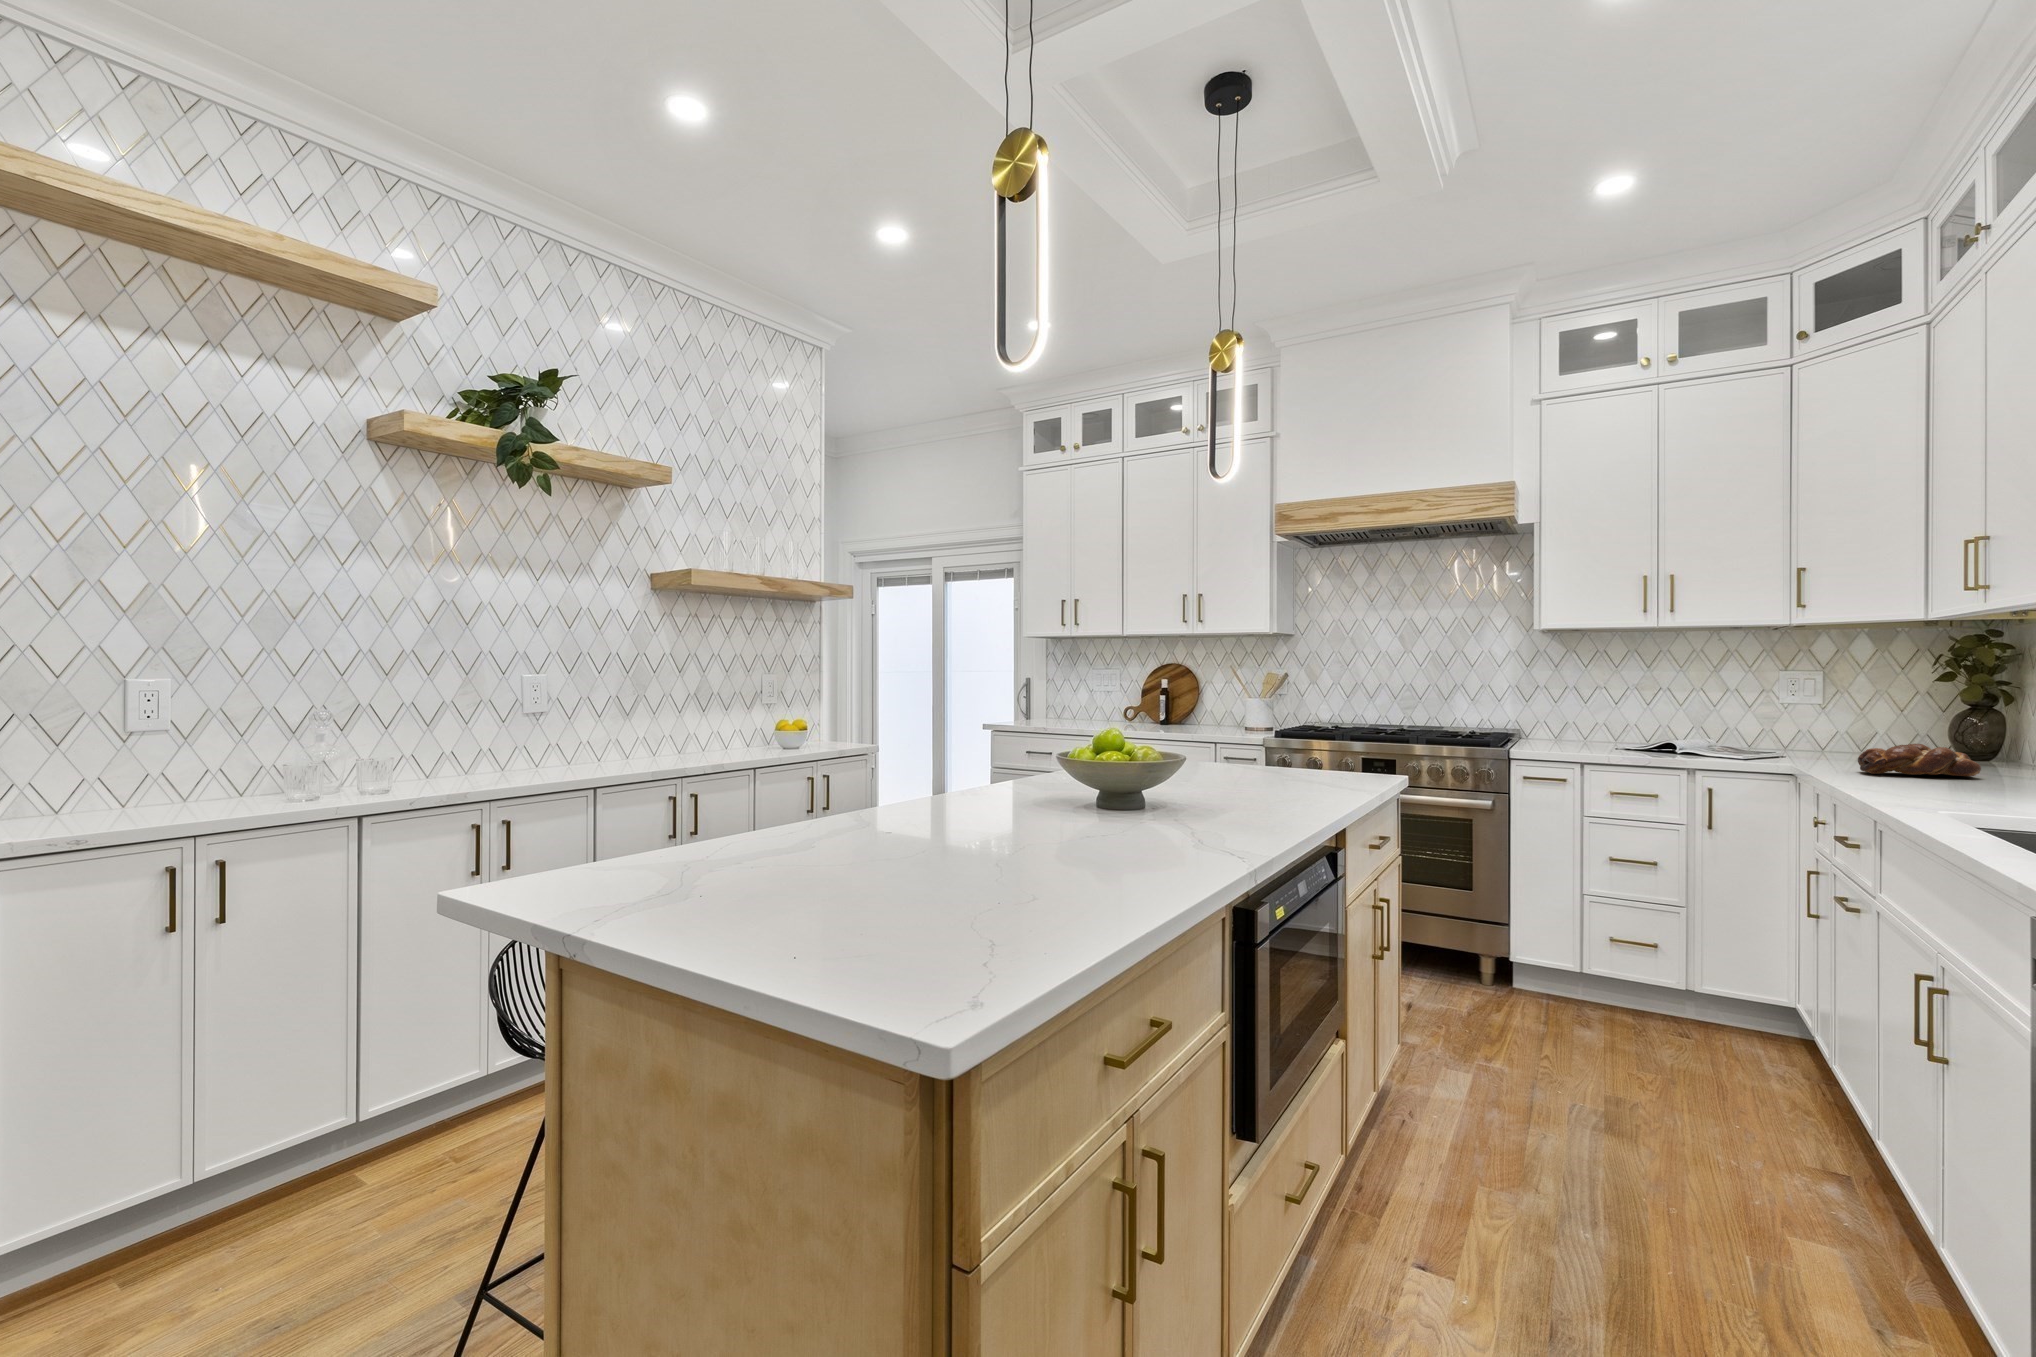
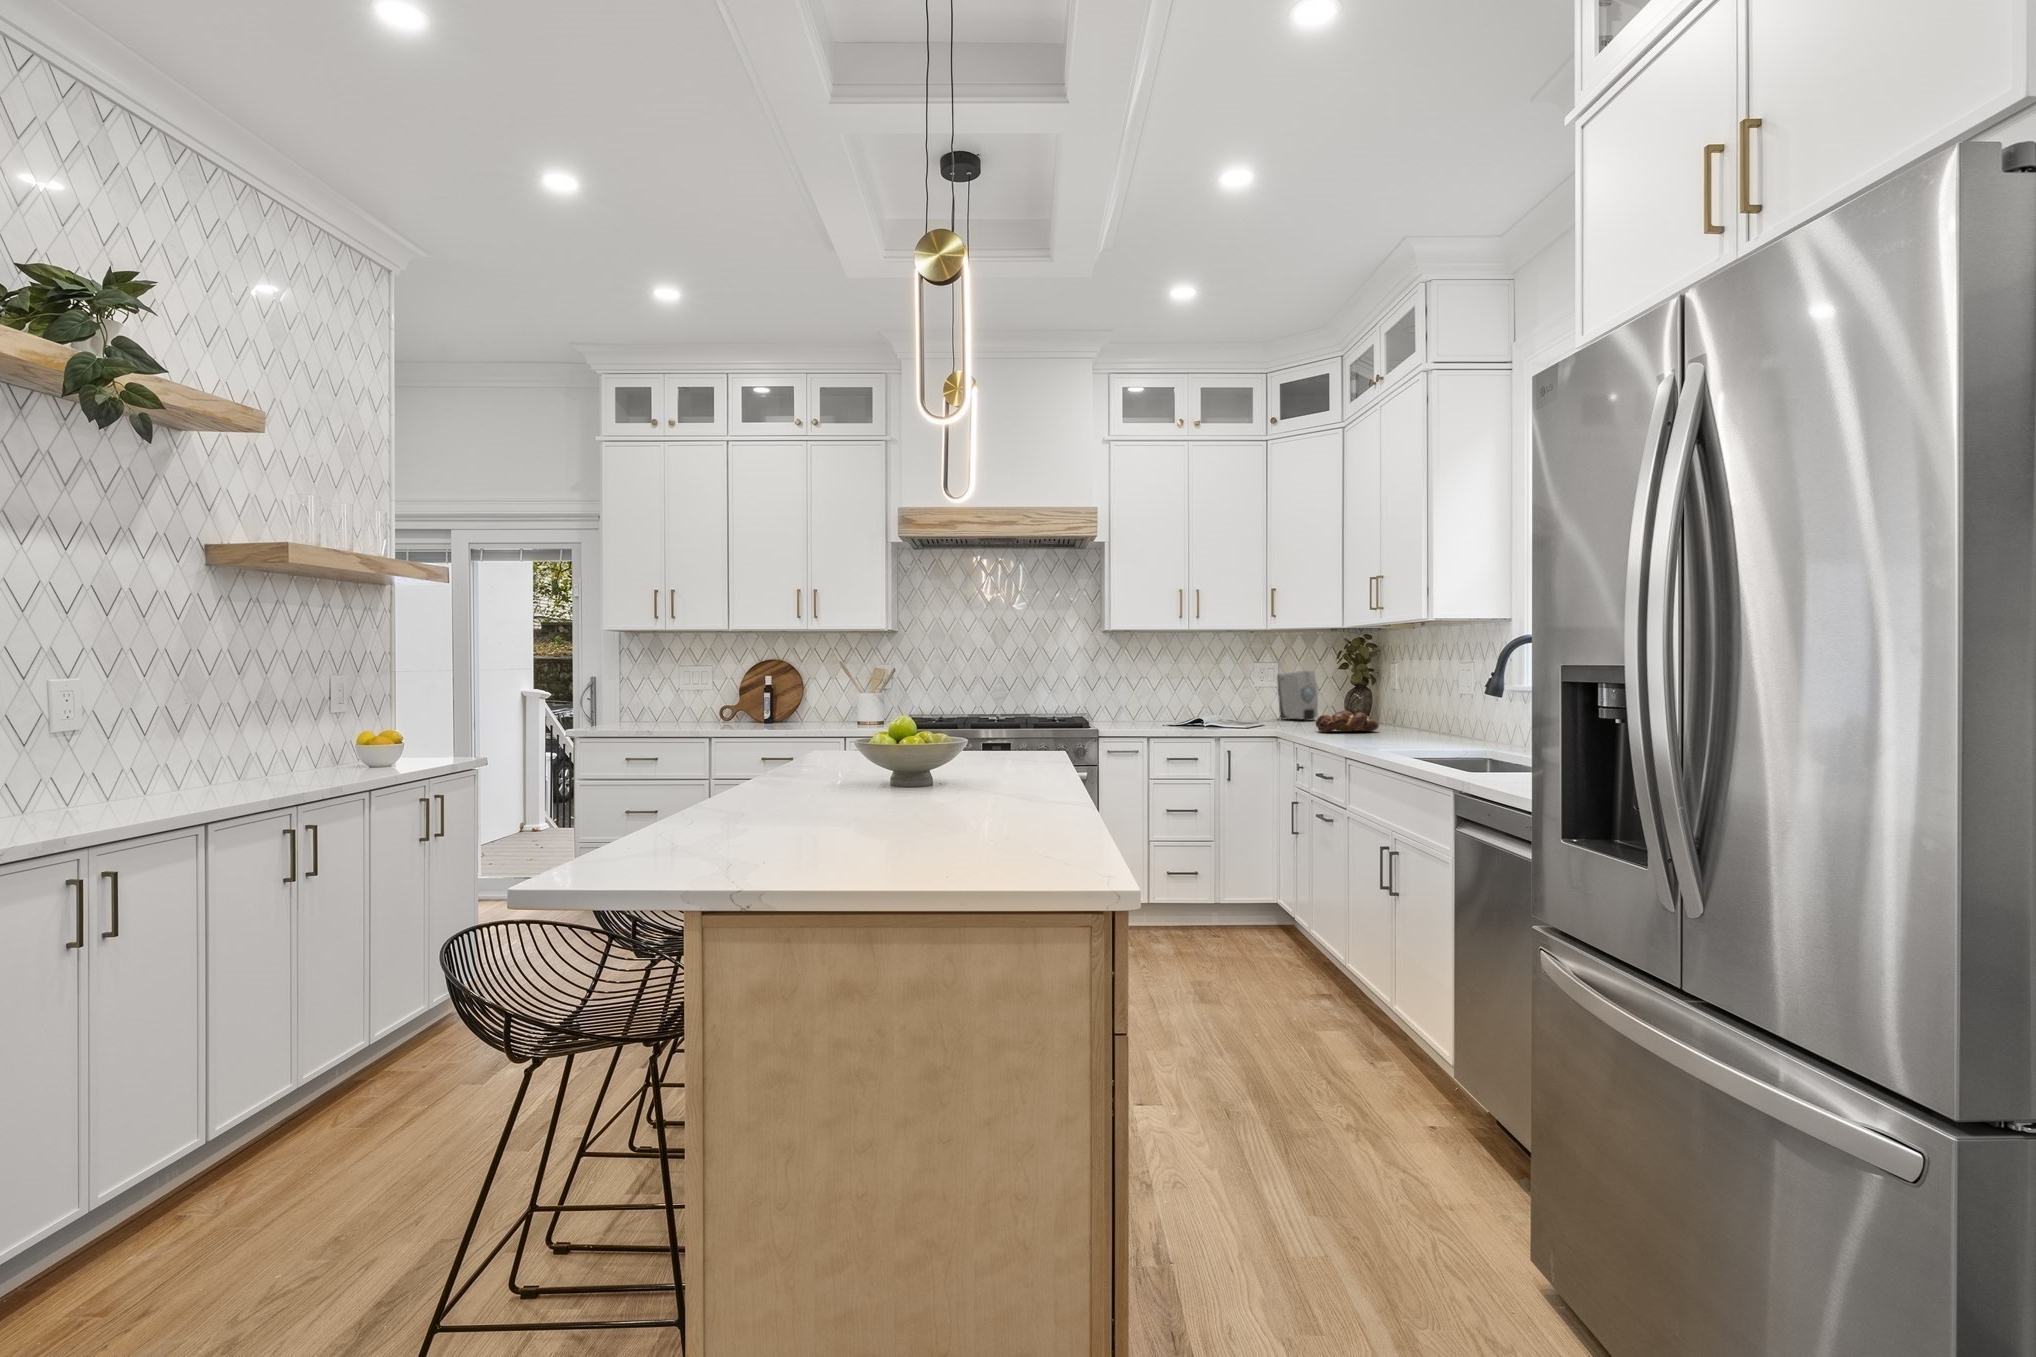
soap dispenser: none [1825,684,1897,755] -> present [1277,671,1318,721]

